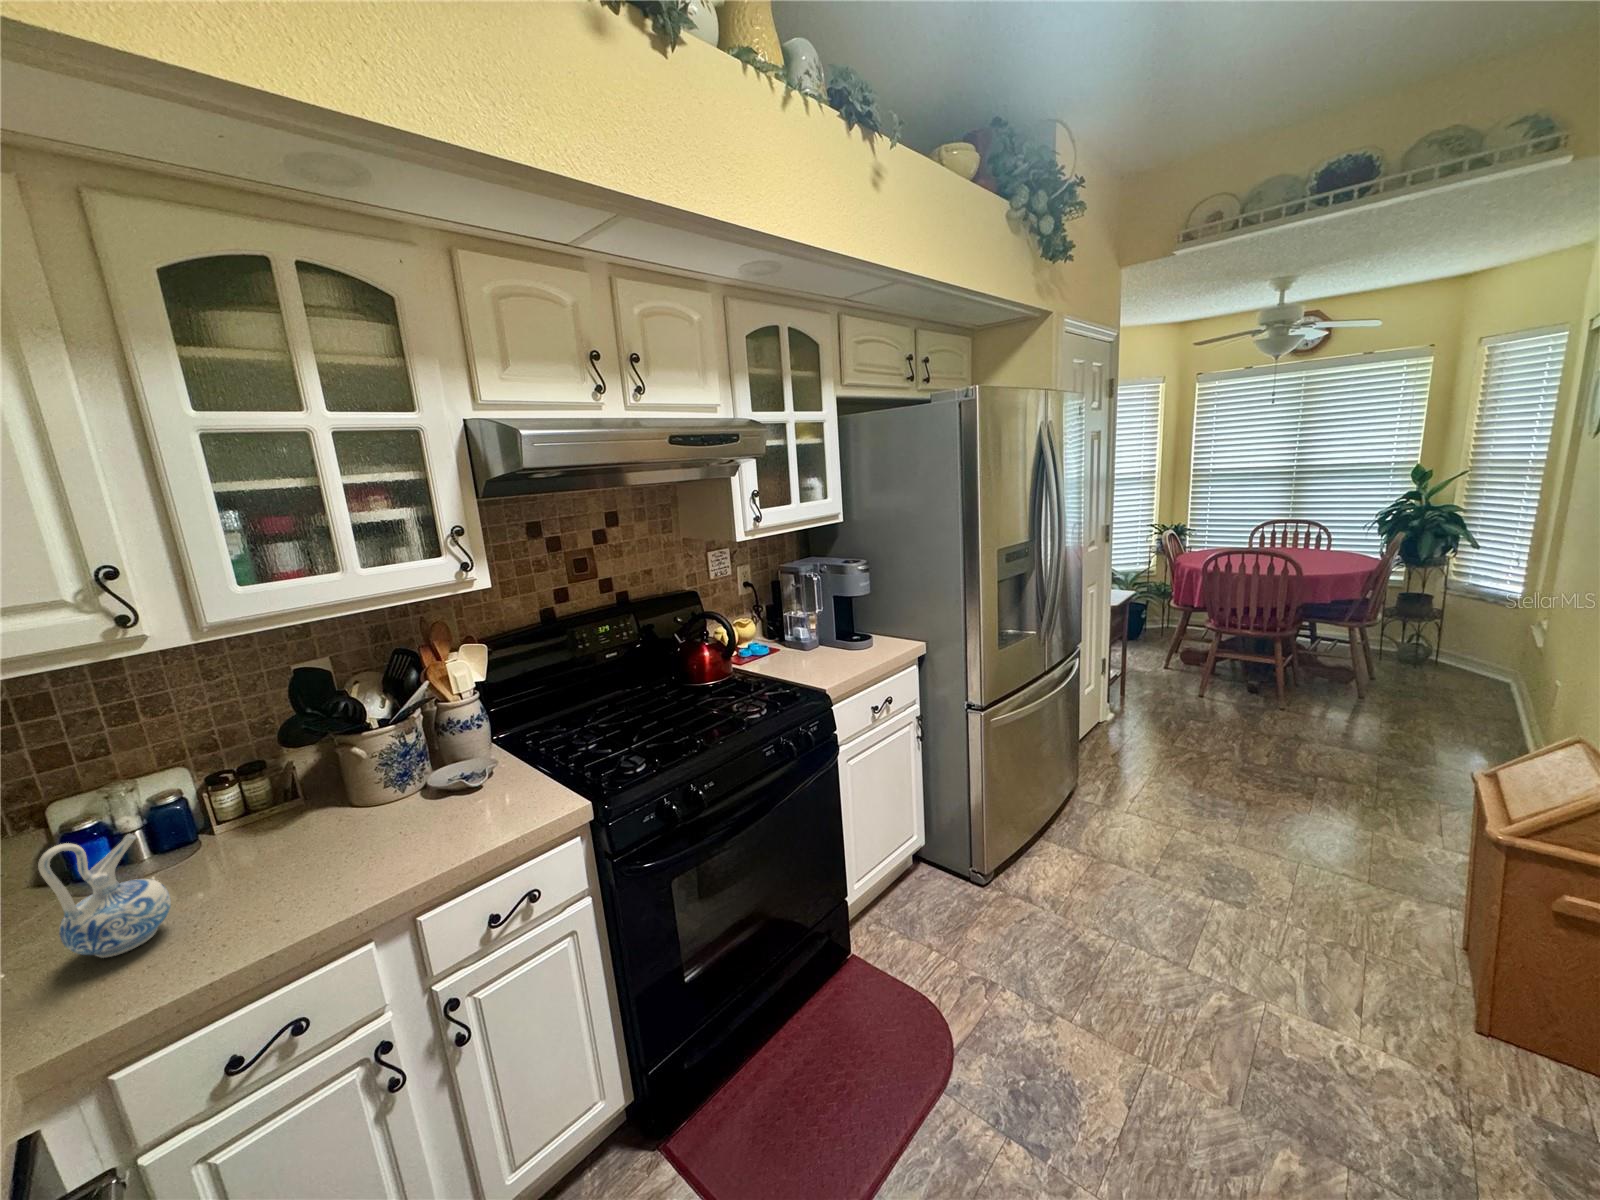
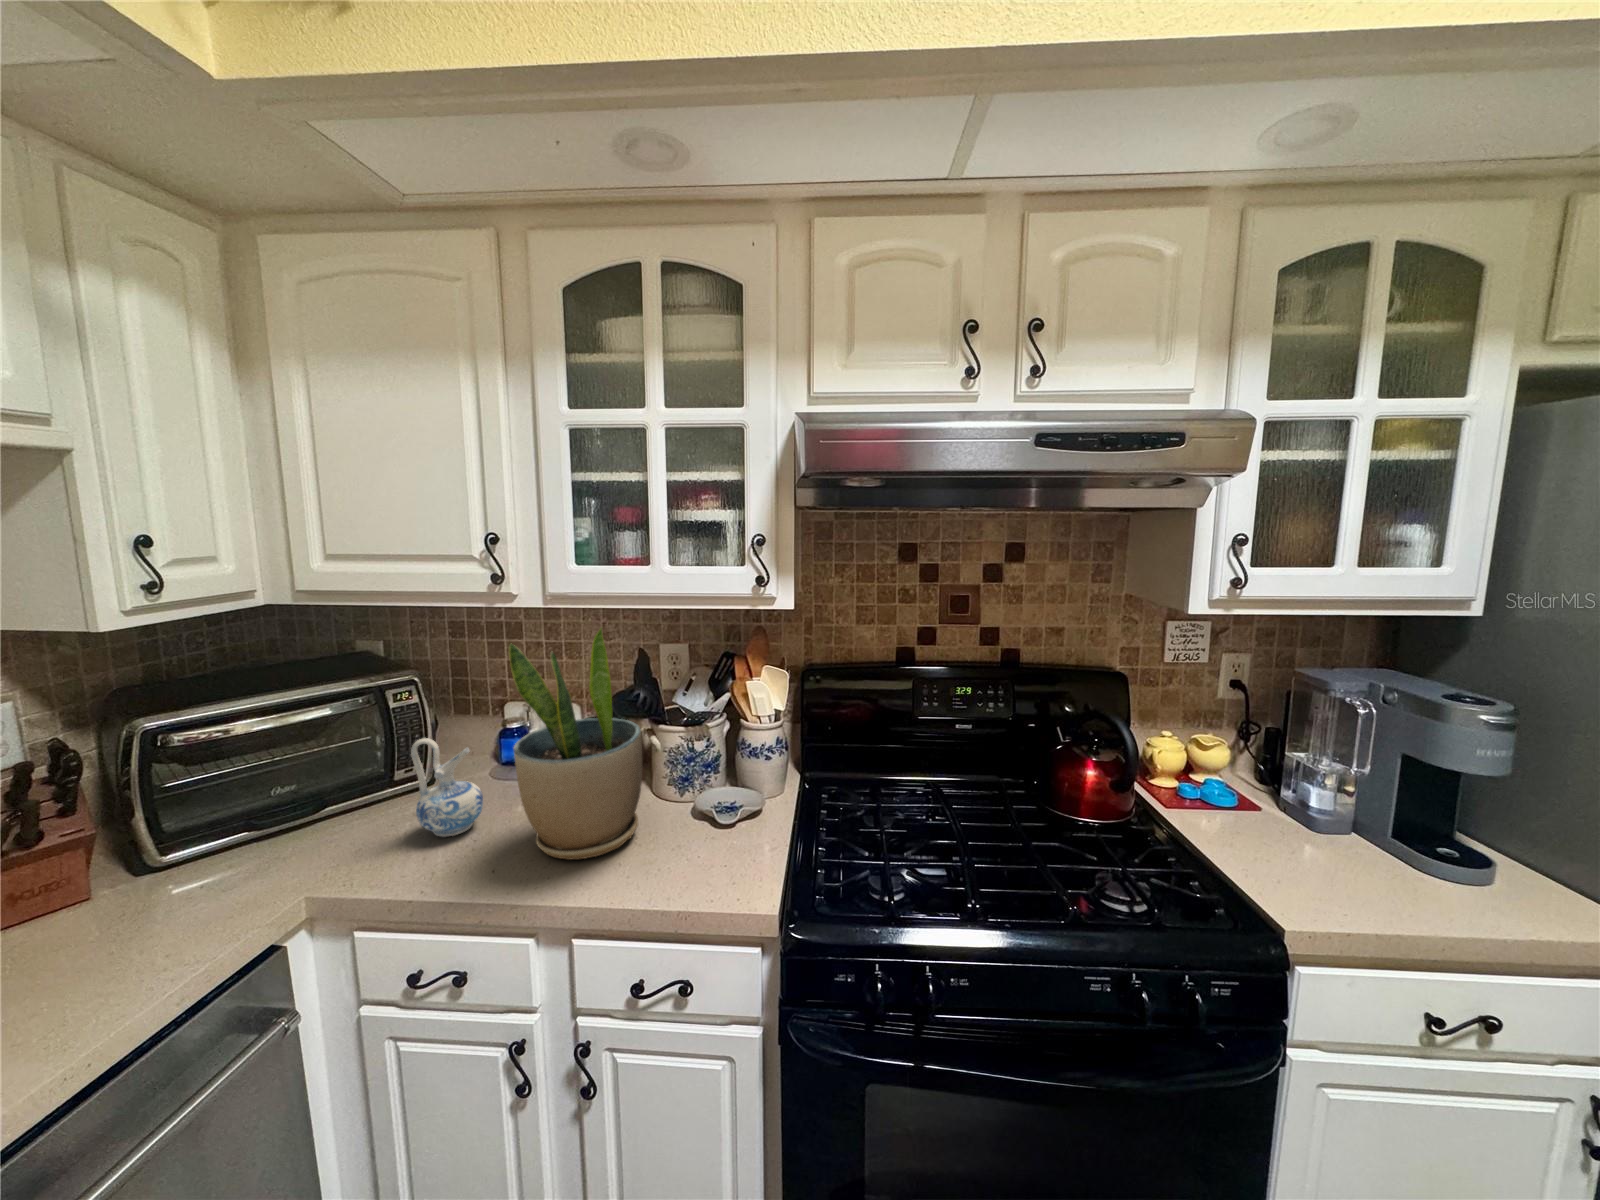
potted plant: none [236,631,404,885] -> present [509,628,642,860]

